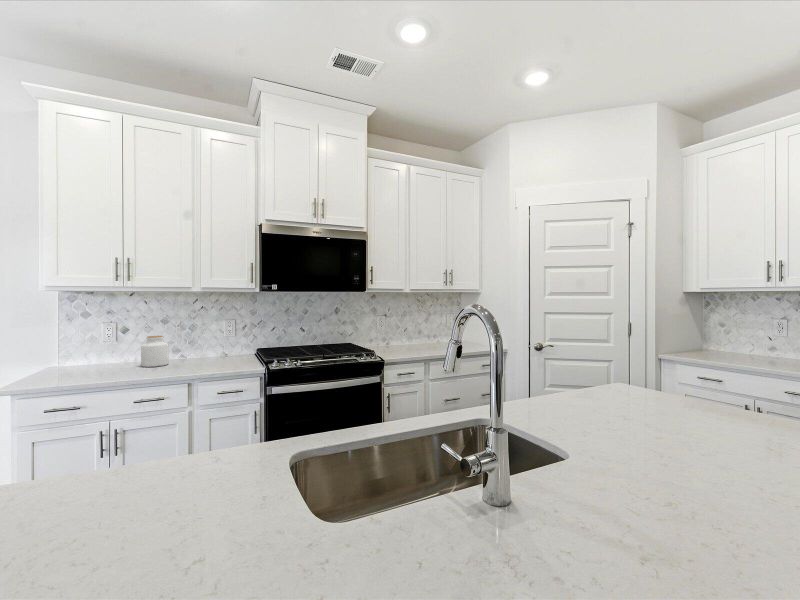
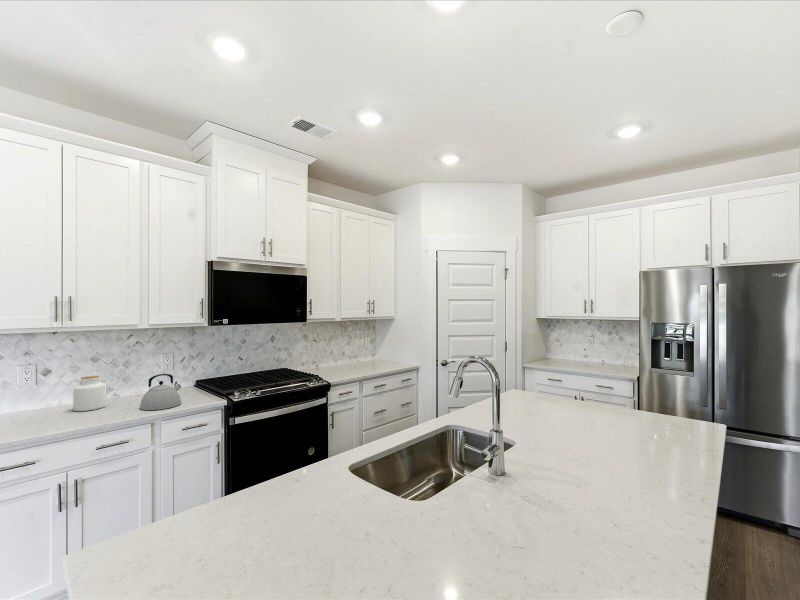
kettle: none [189,337,228,371] -> present [140,374,181,410]

